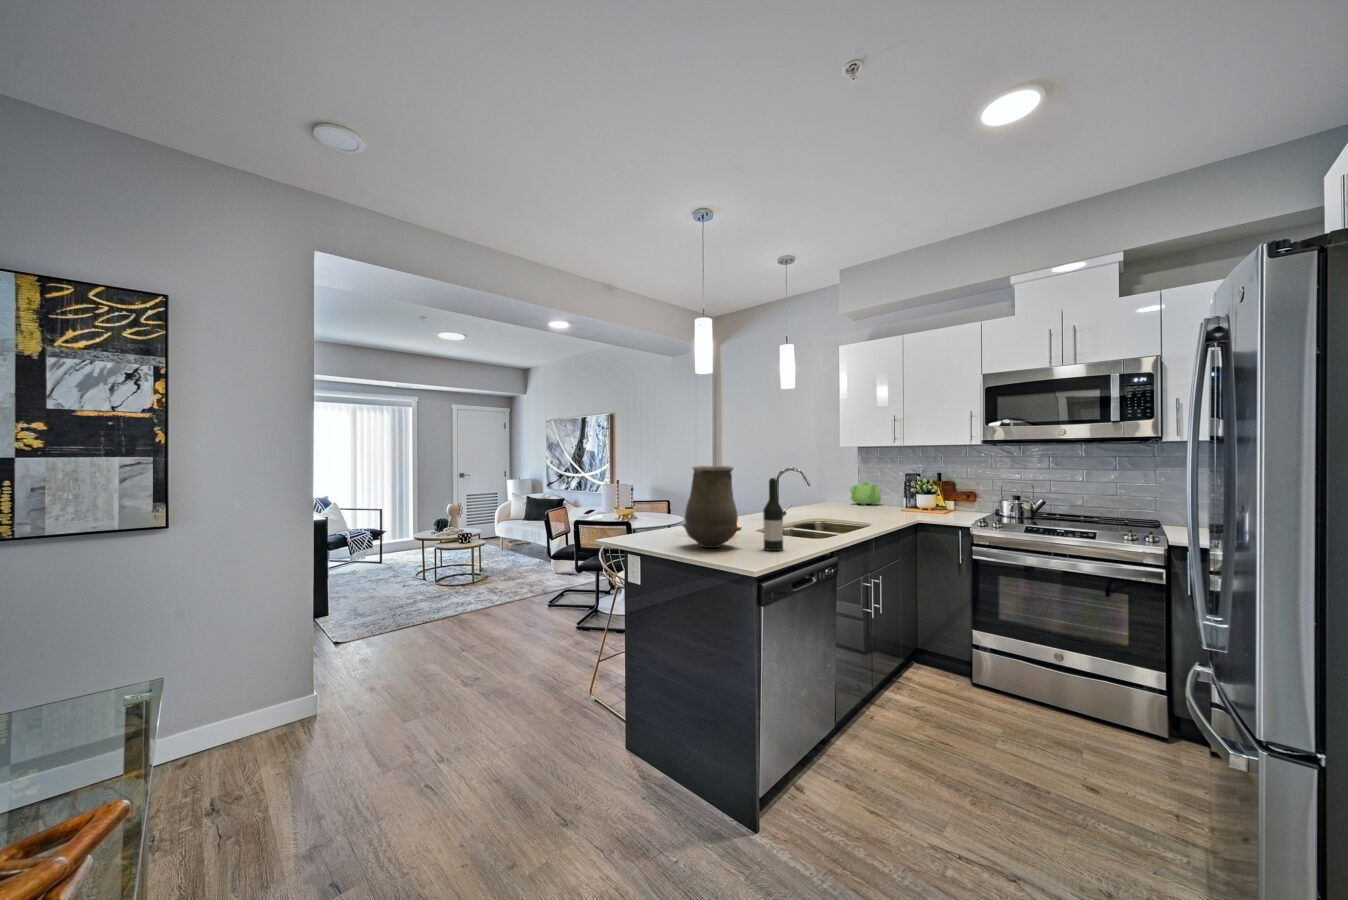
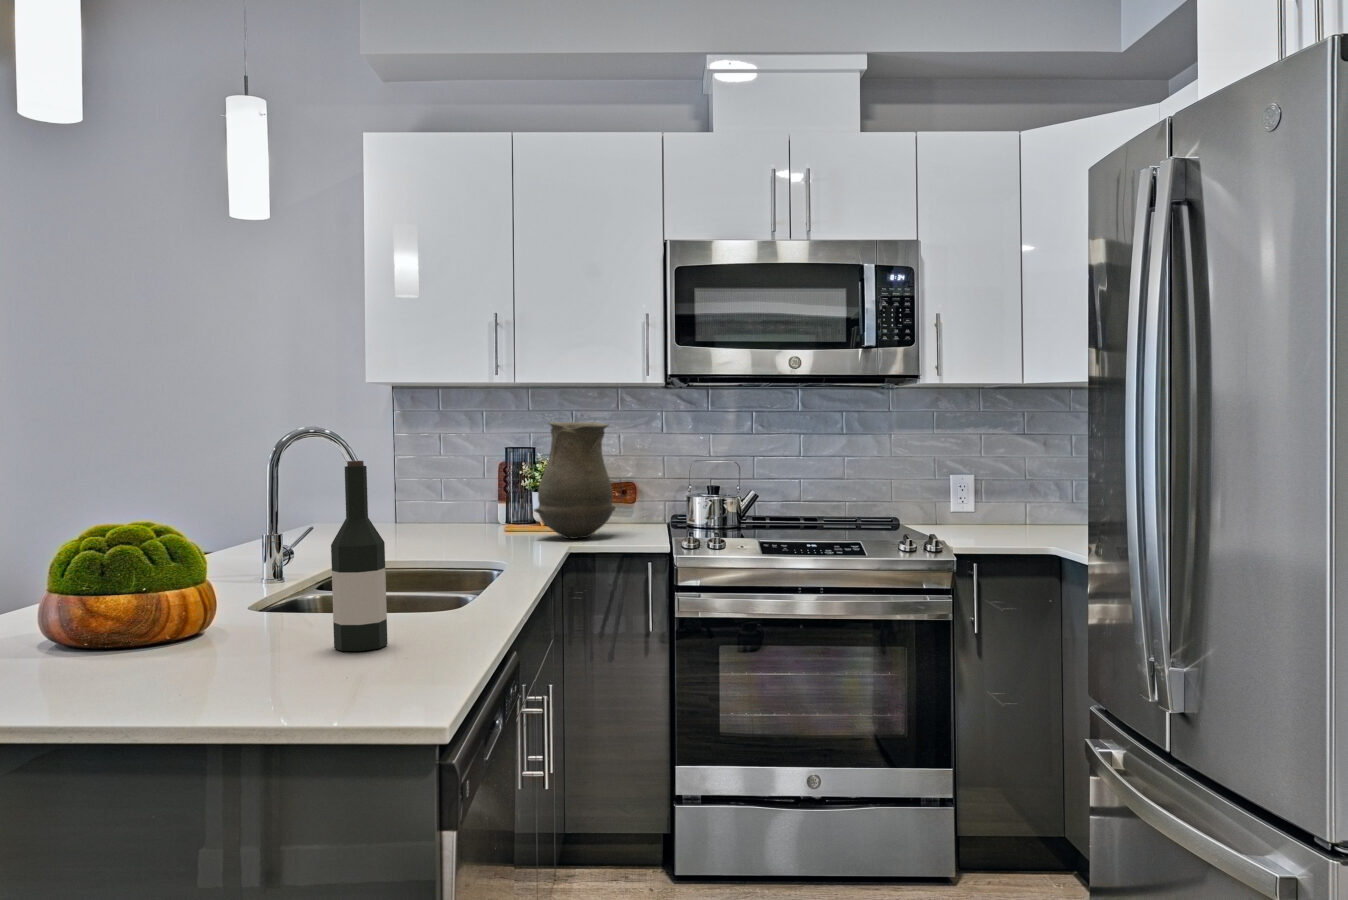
vase: present [683,466,741,548] -> present [534,422,615,539]
teapot: present [850,482,881,505] -> none [386,473,451,526]

